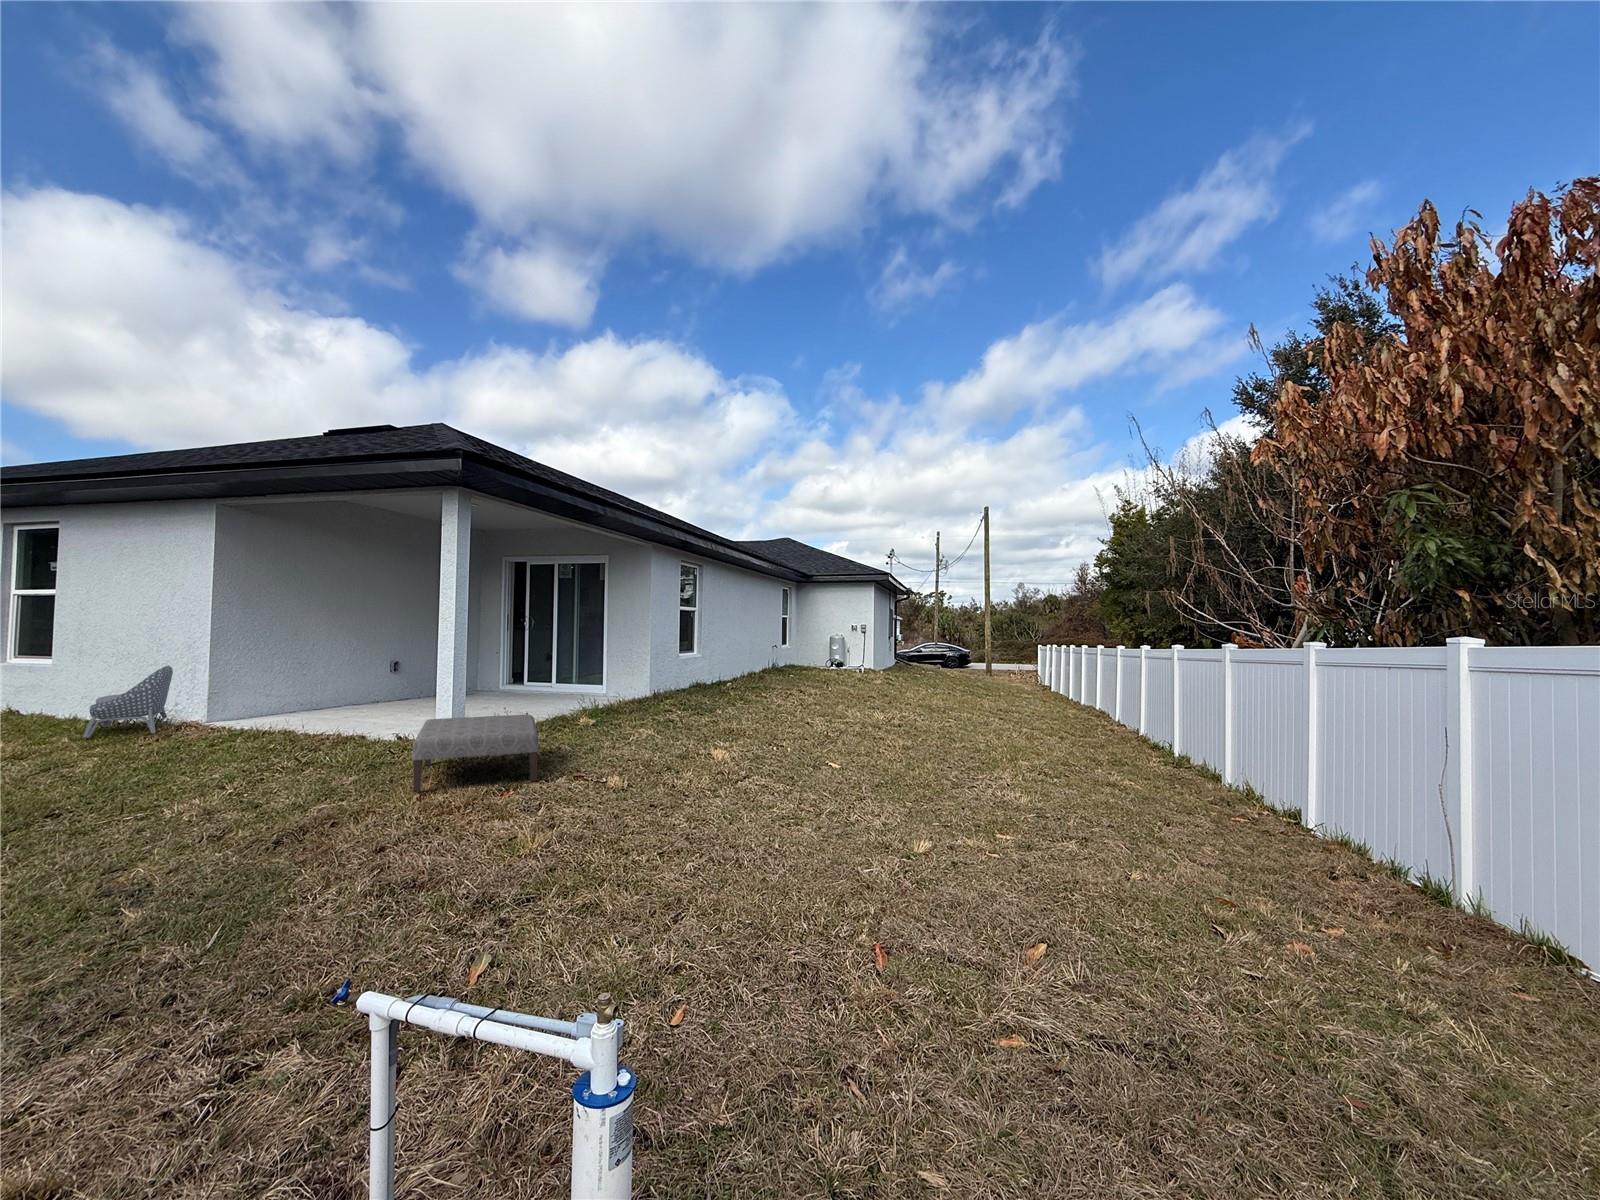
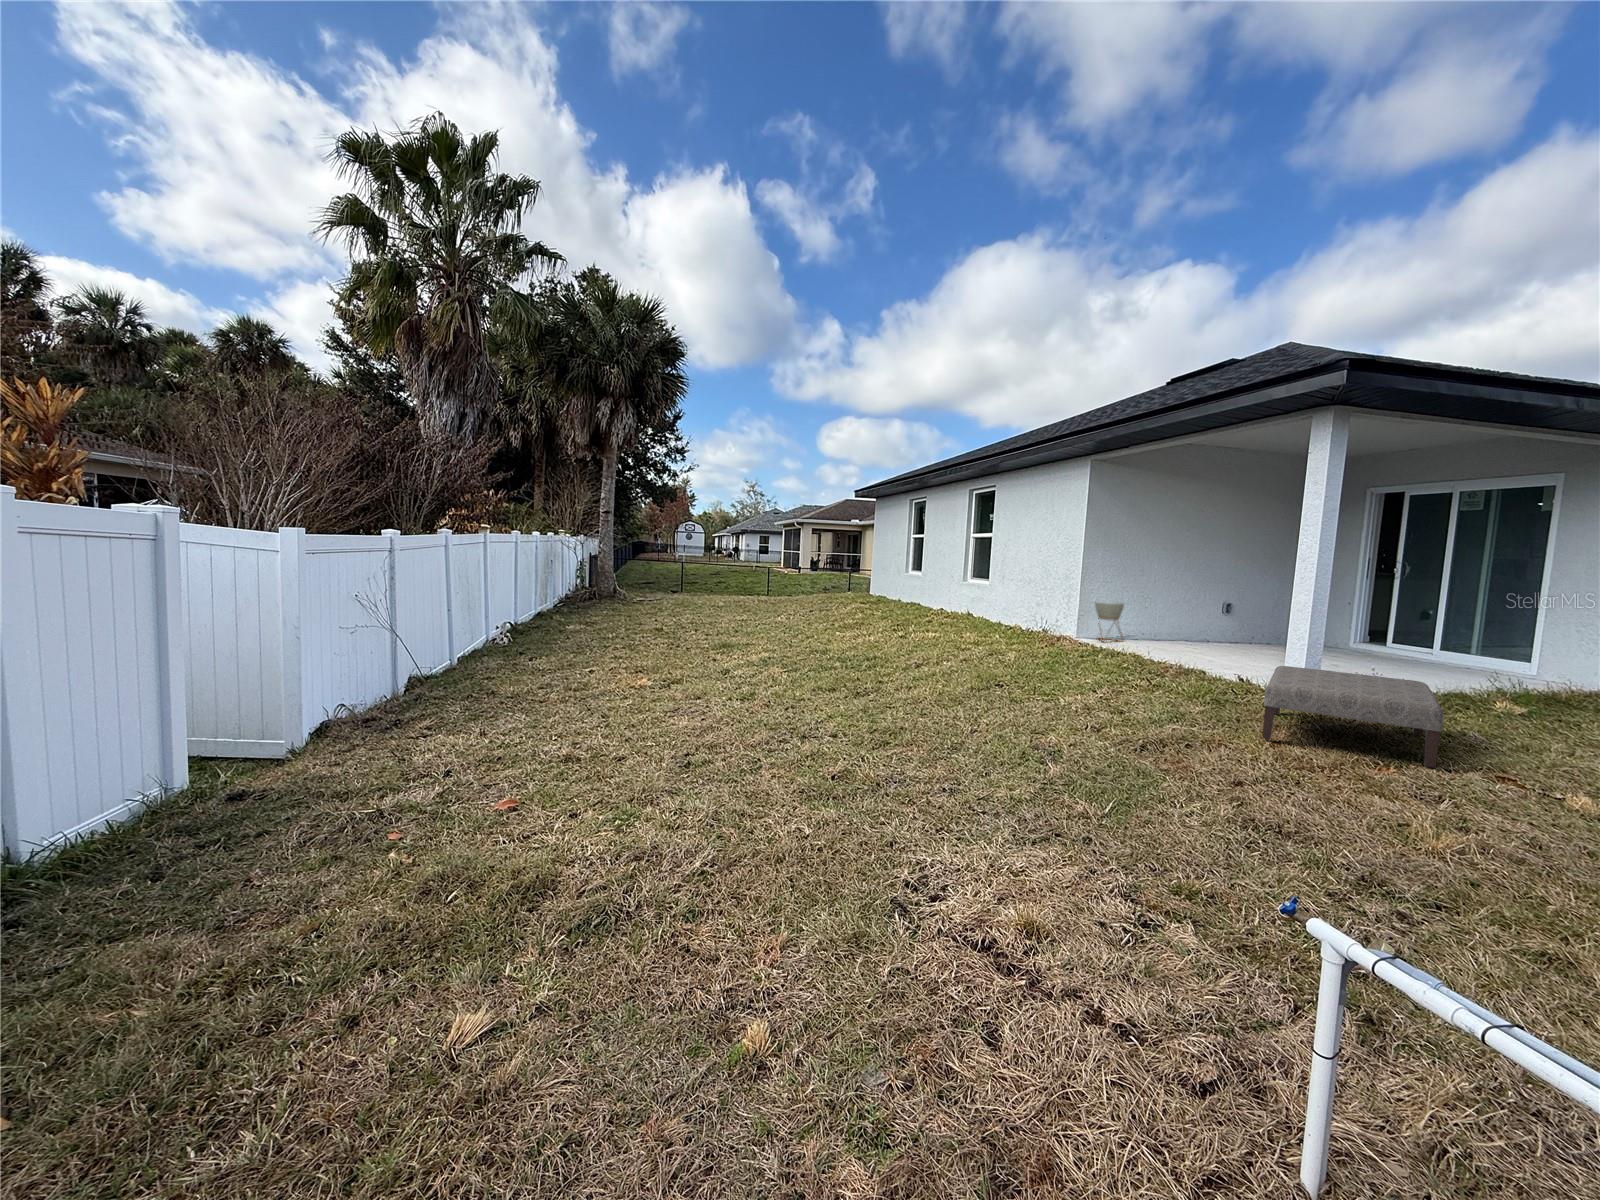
armchair: present [83,666,173,738] -> none [1001,590,1055,640]
planter: none [232,672,274,723] -> present [1095,602,1124,642]

